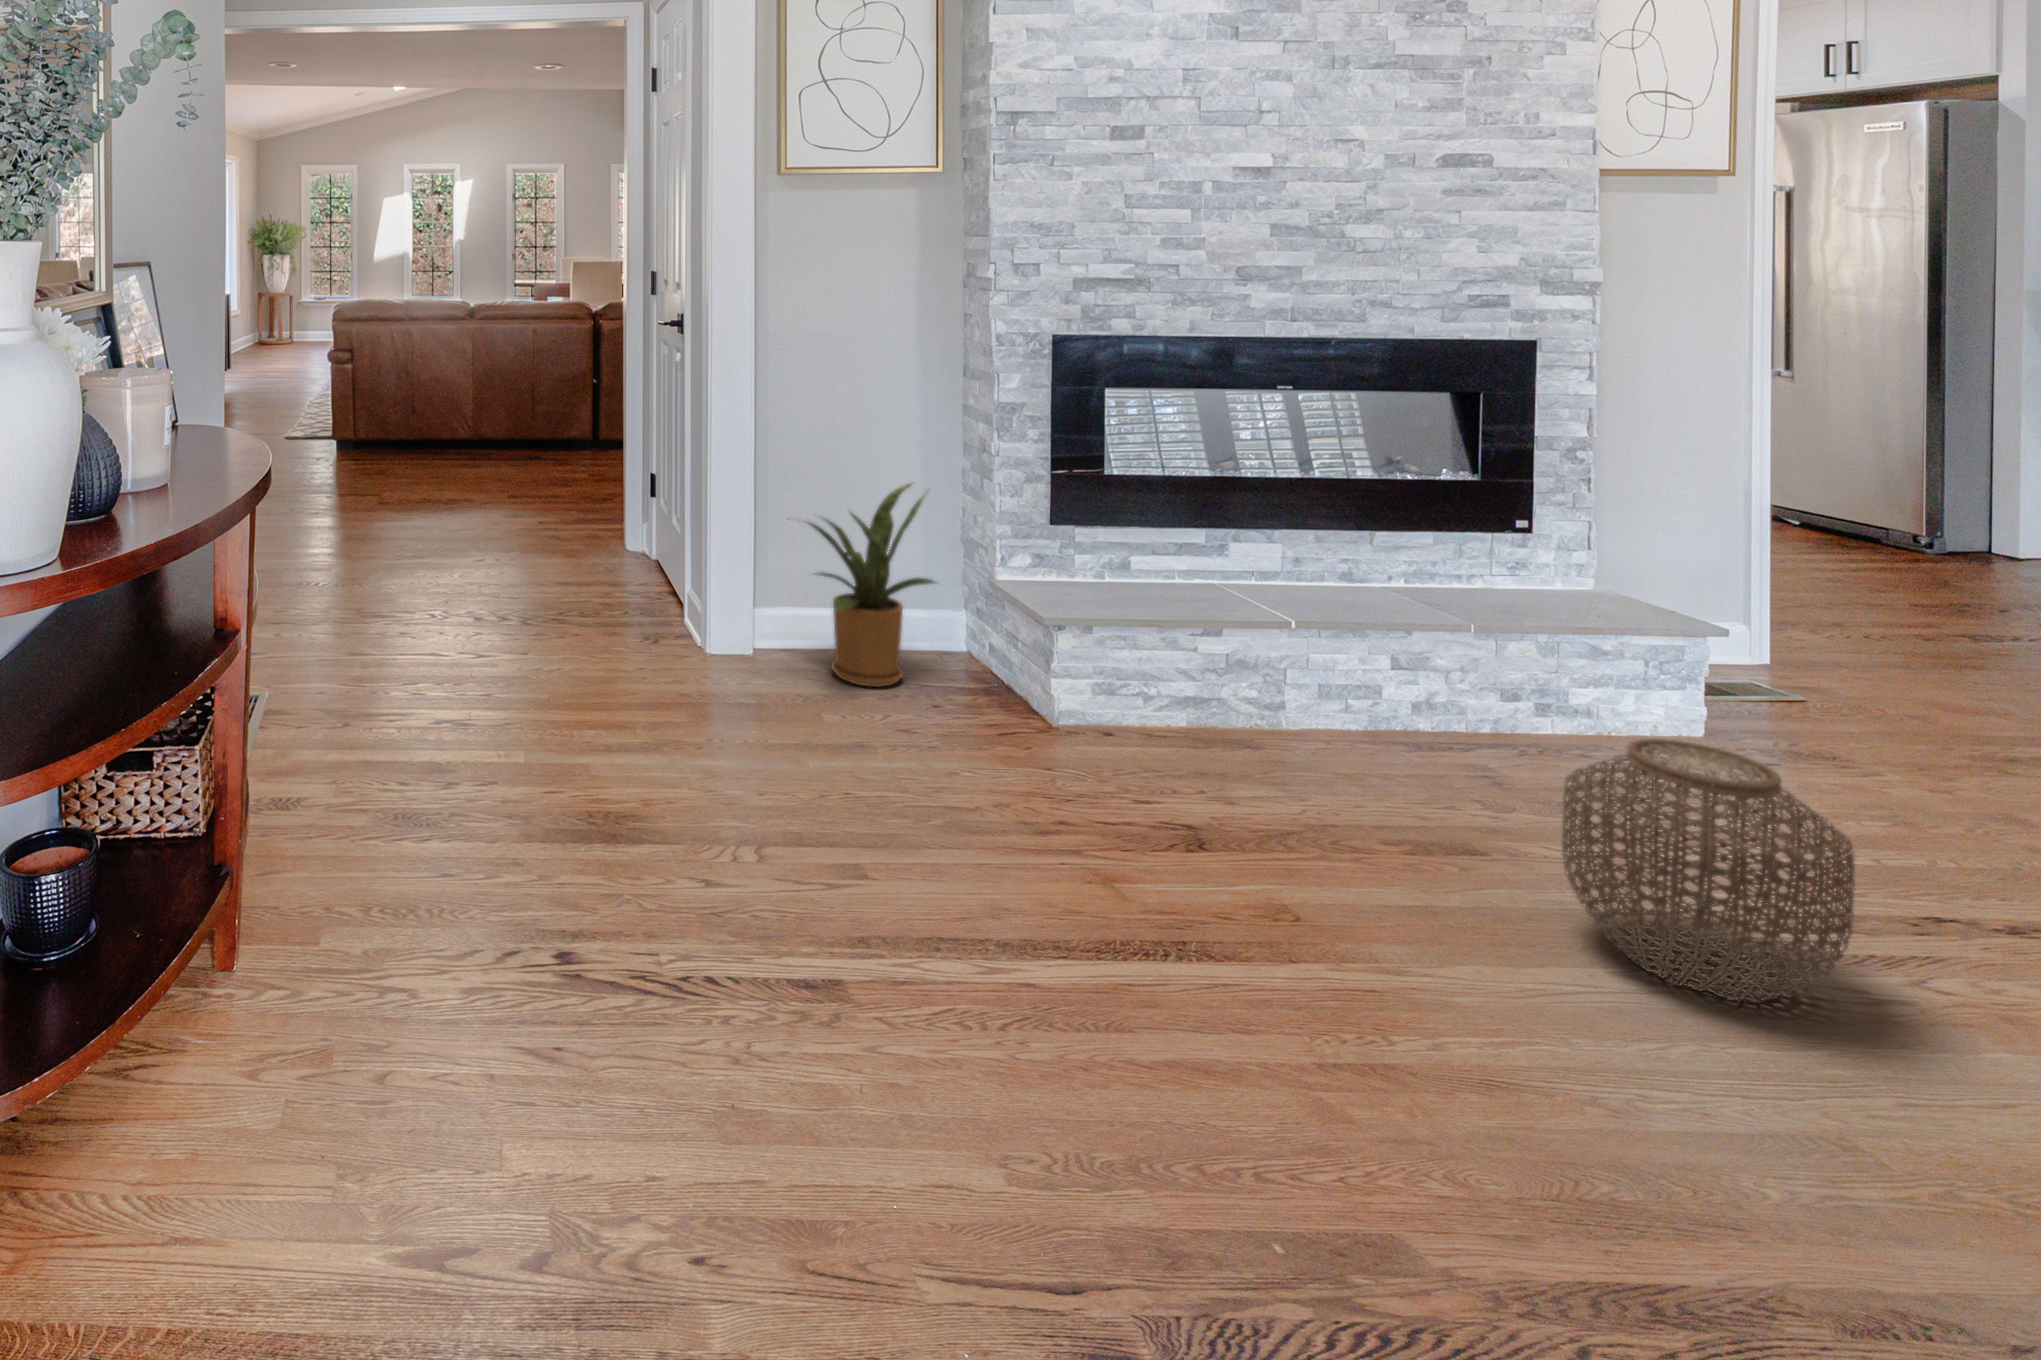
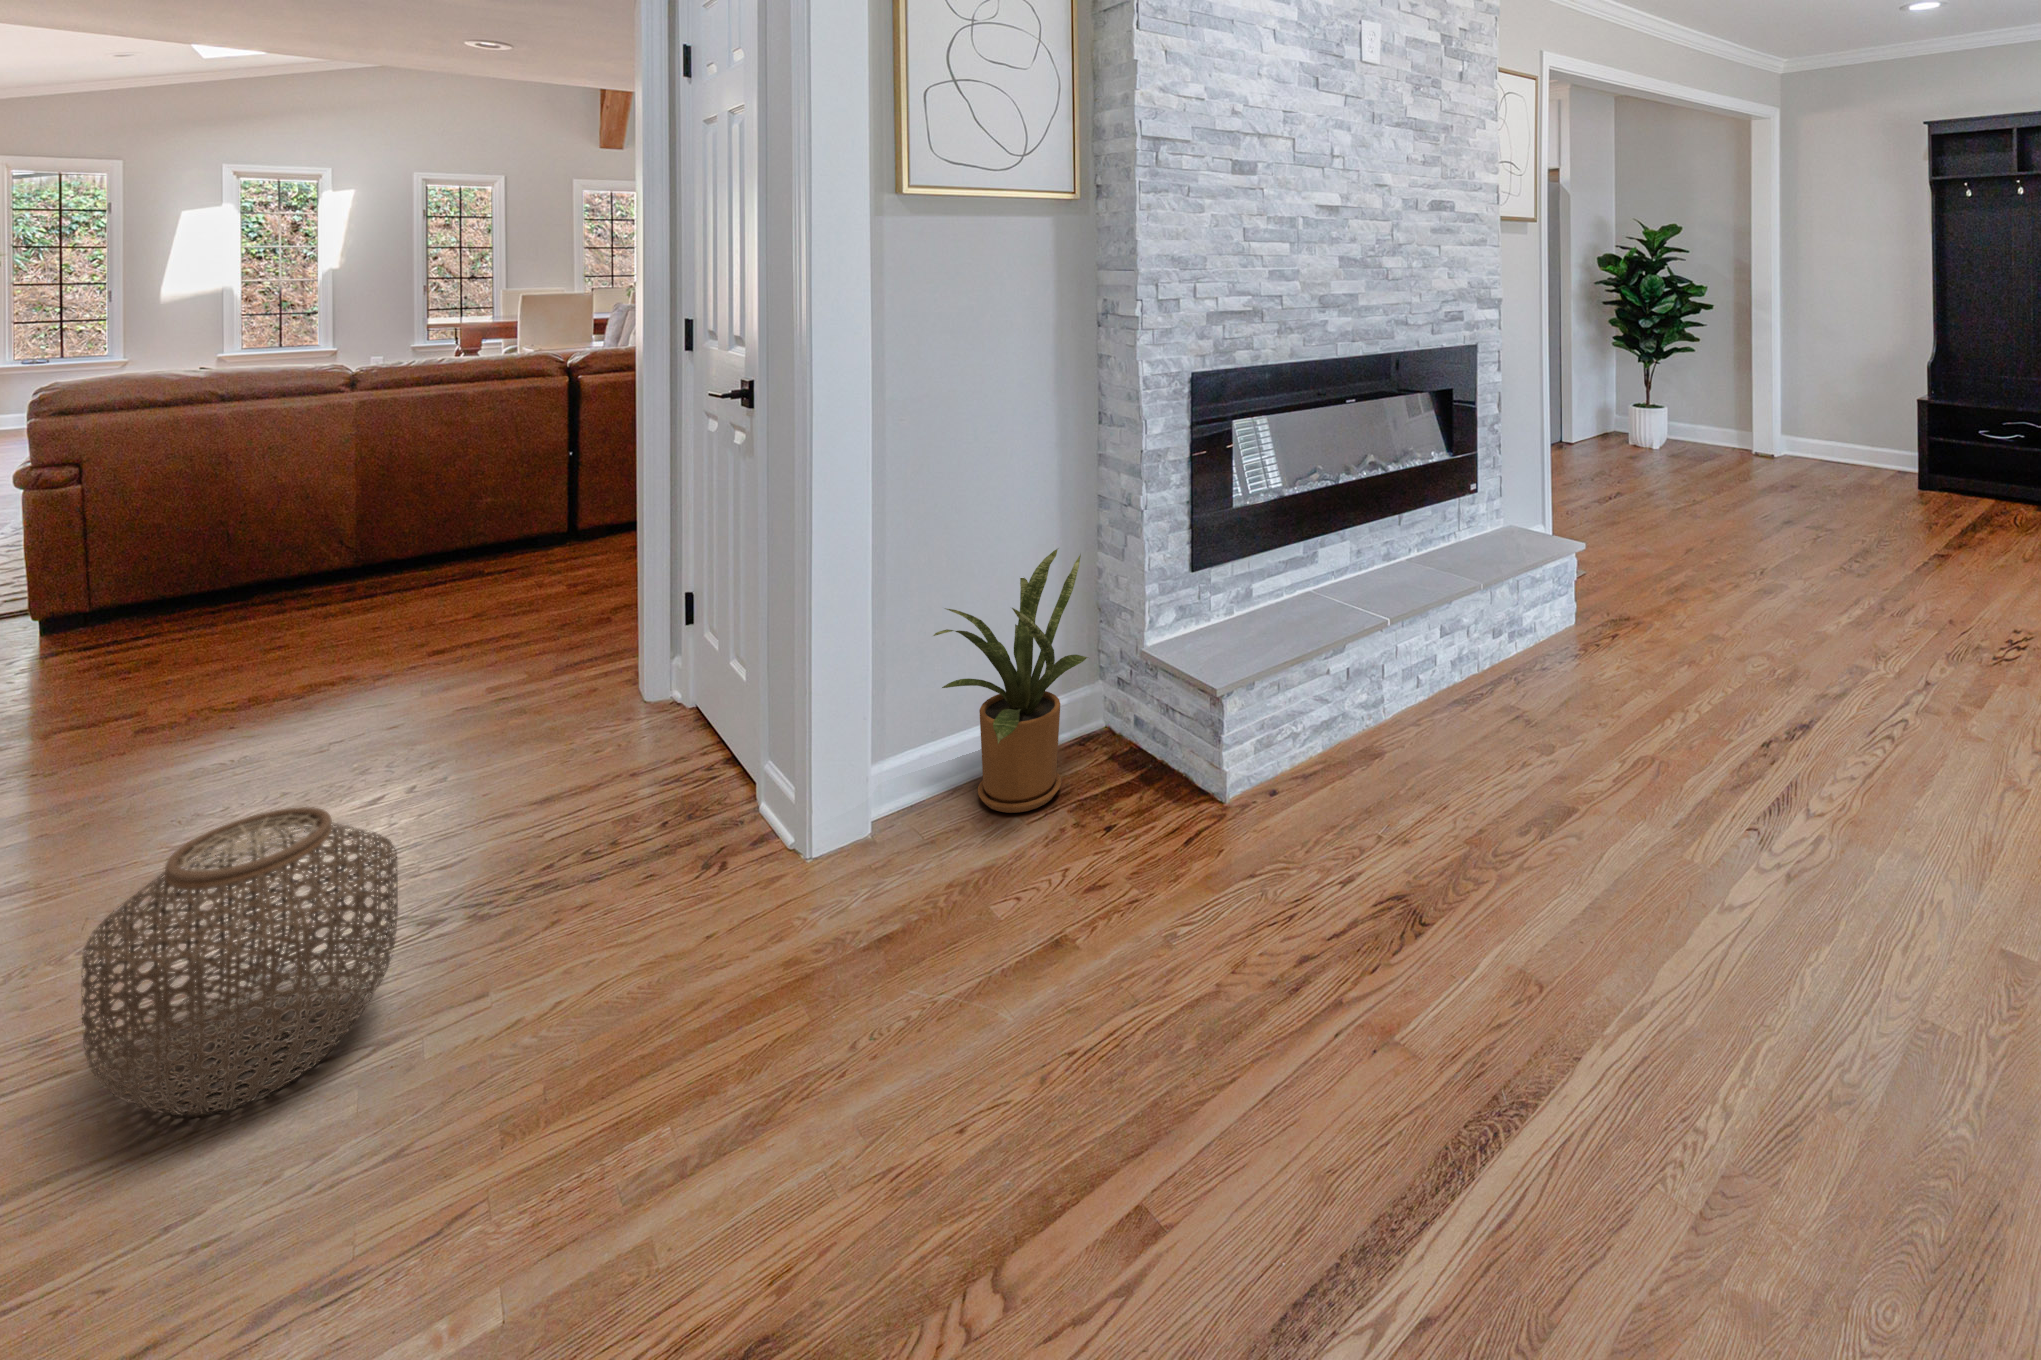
woven basket: present [1562,739,1855,1001] -> present [81,807,398,1115]

